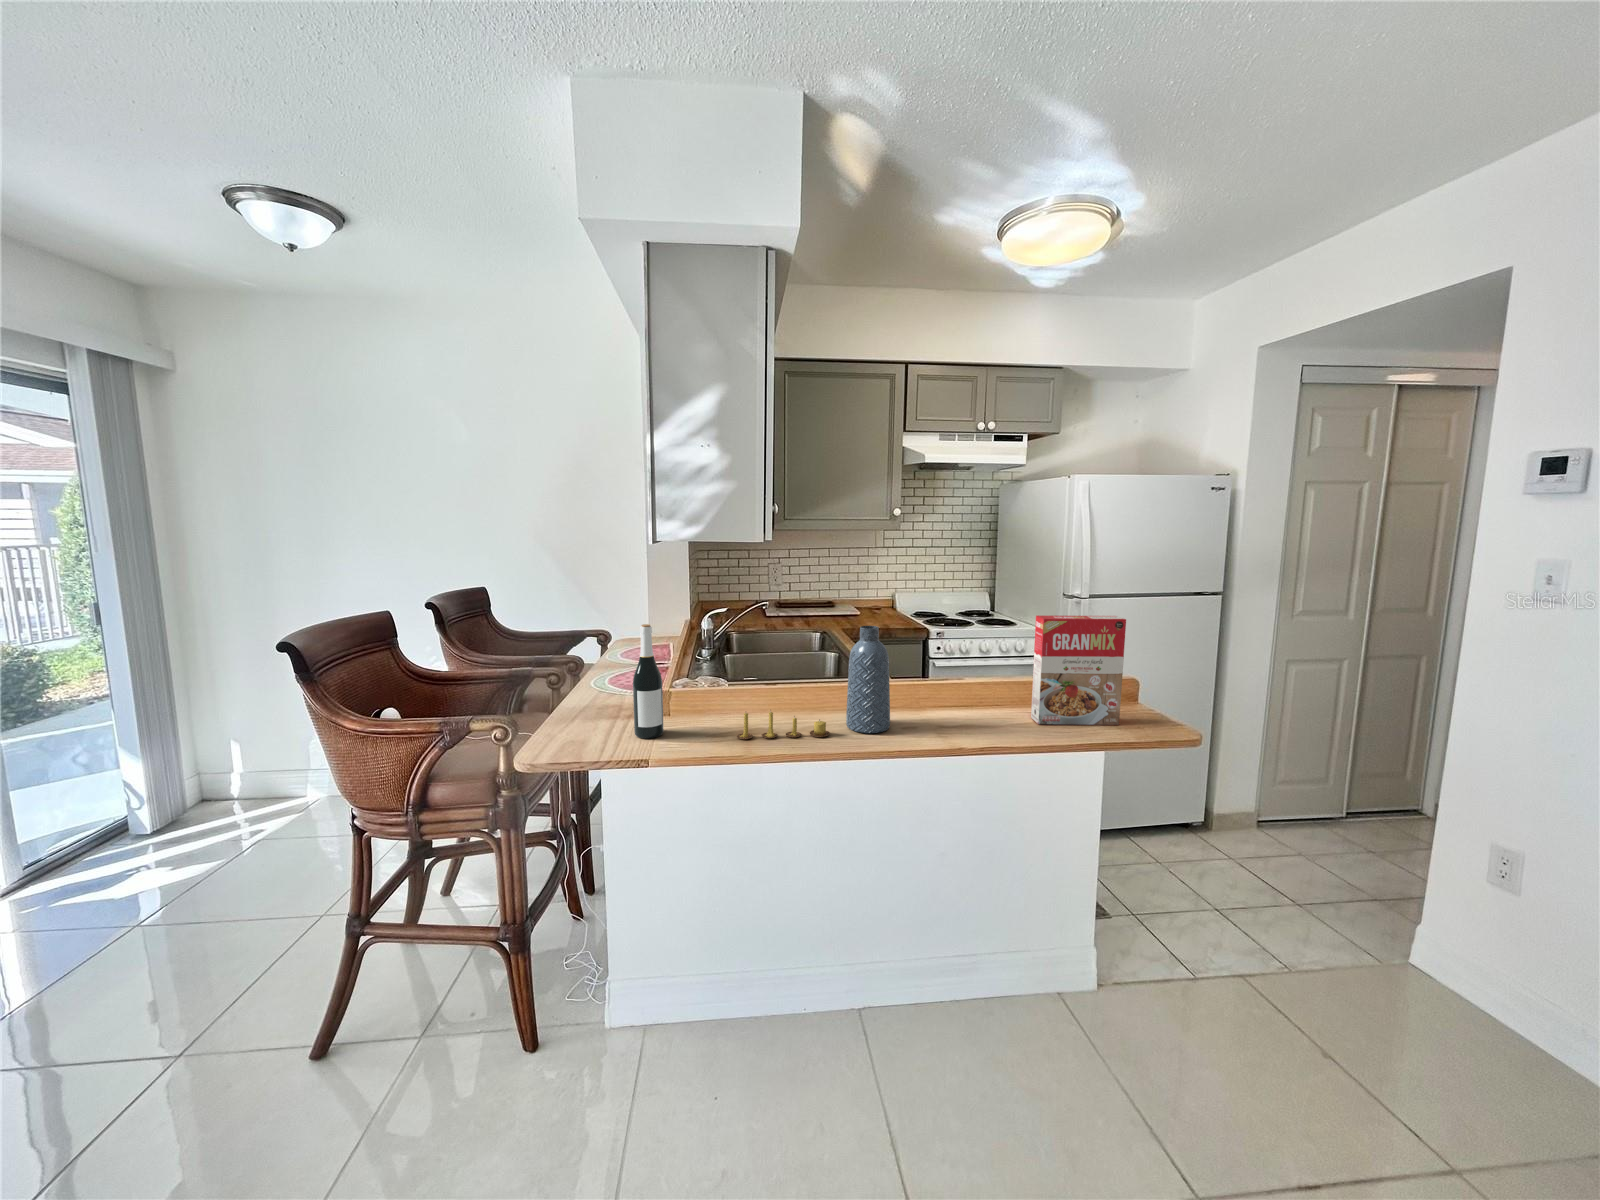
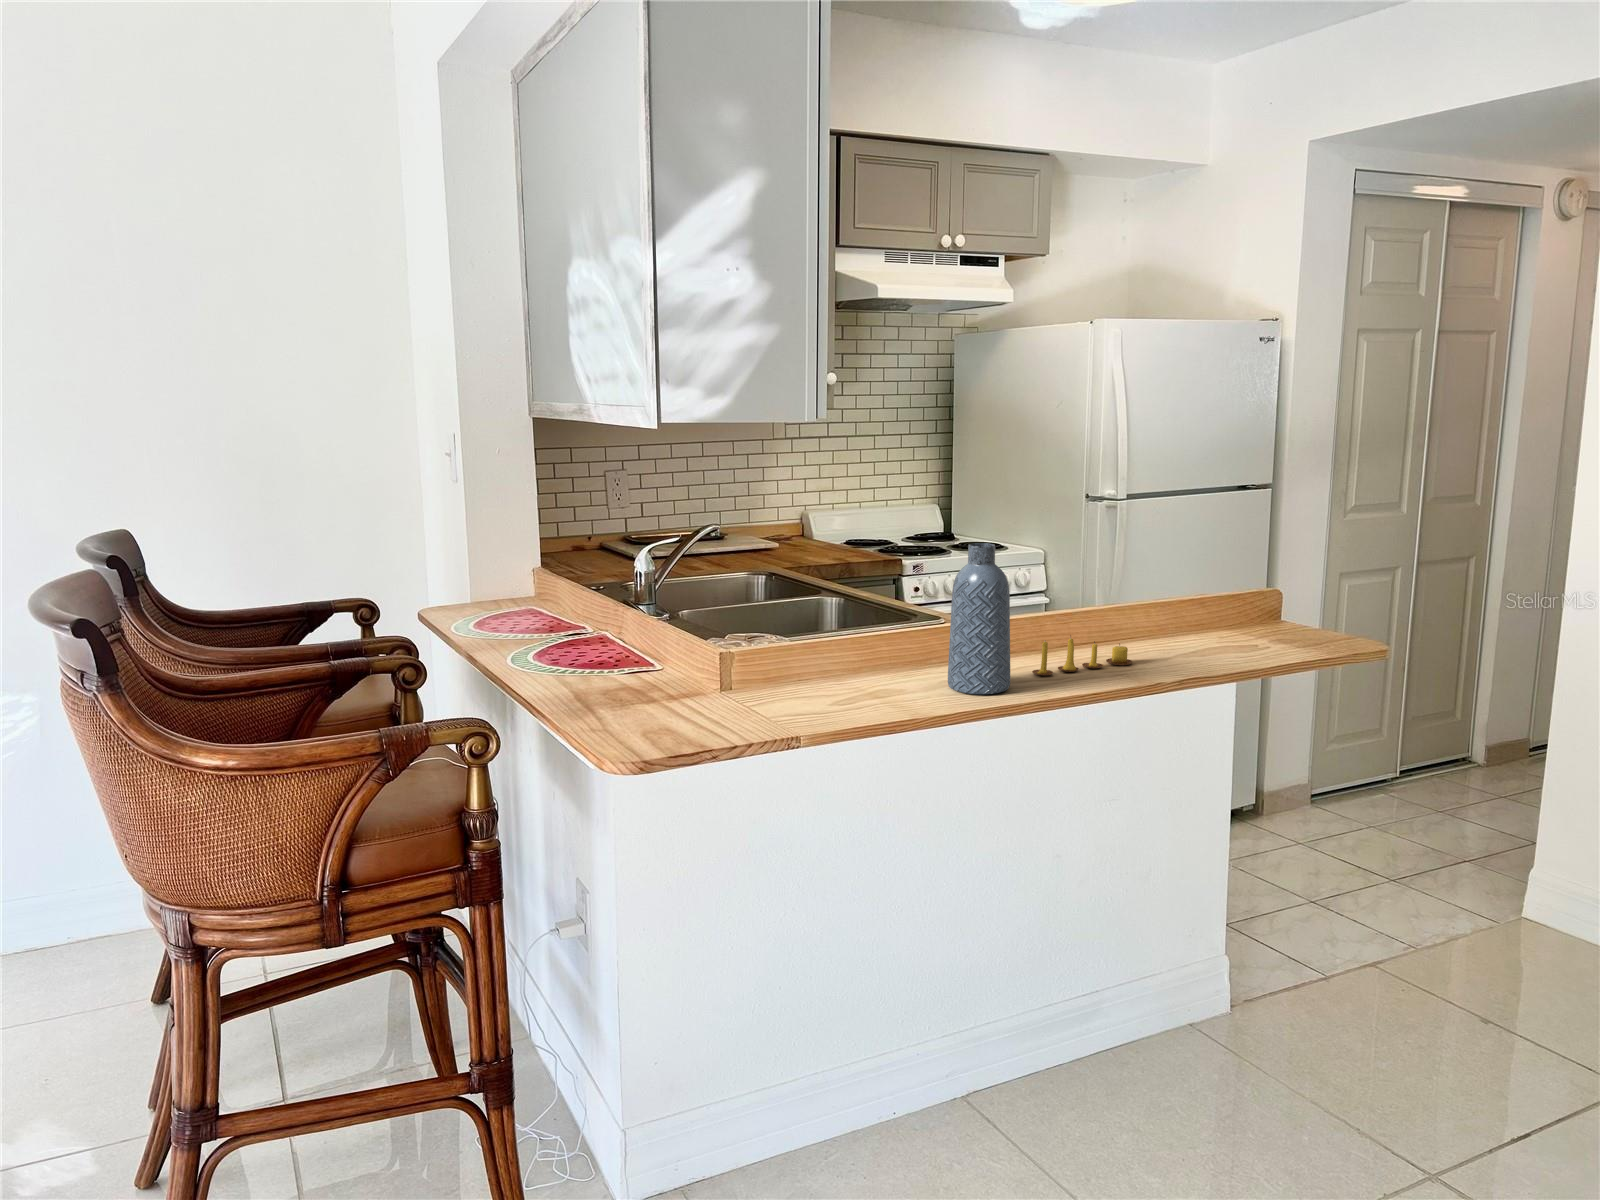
cereal box: present [1031,615,1126,725] -> none [1160,515,1274,663]
wine bottle: present [633,624,664,738] -> none [666,557,712,733]
candle: present [737,712,830,739] -> present [1032,638,1132,676]

